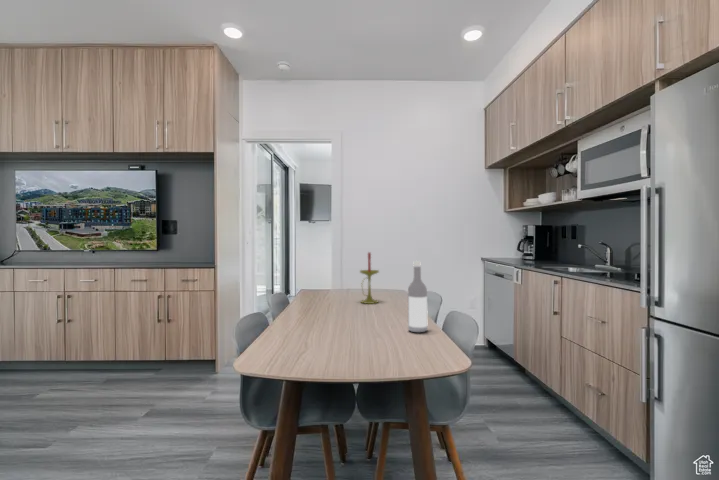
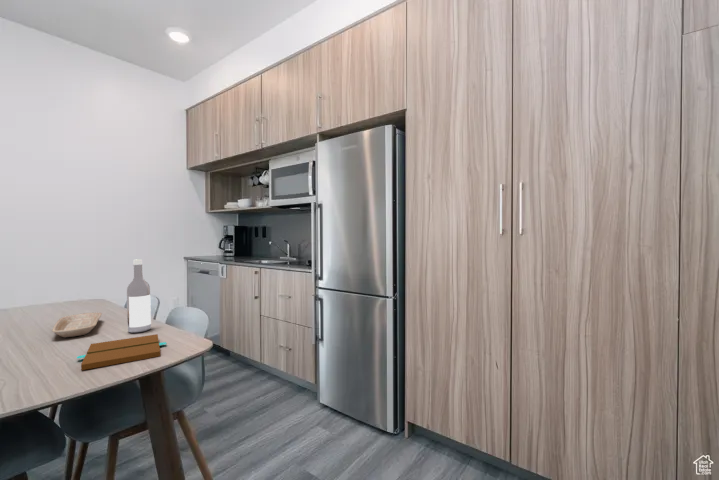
candle: present [360,253,379,304] -> none [36,253,69,318]
tray: none [359,305,395,325] -> present [52,313,102,338]
book: none [362,335,433,364] -> present [77,334,167,370]

